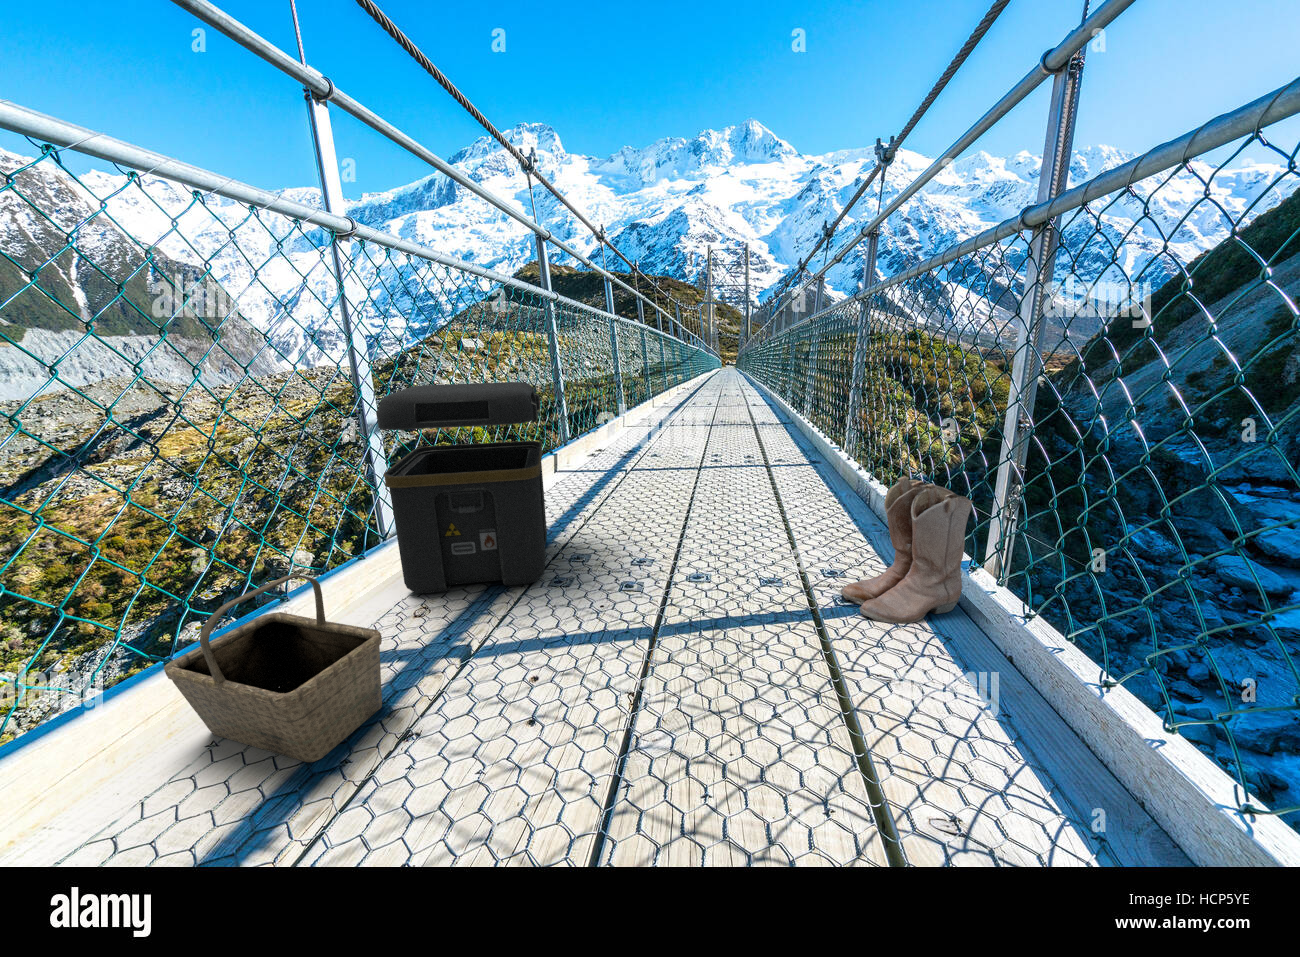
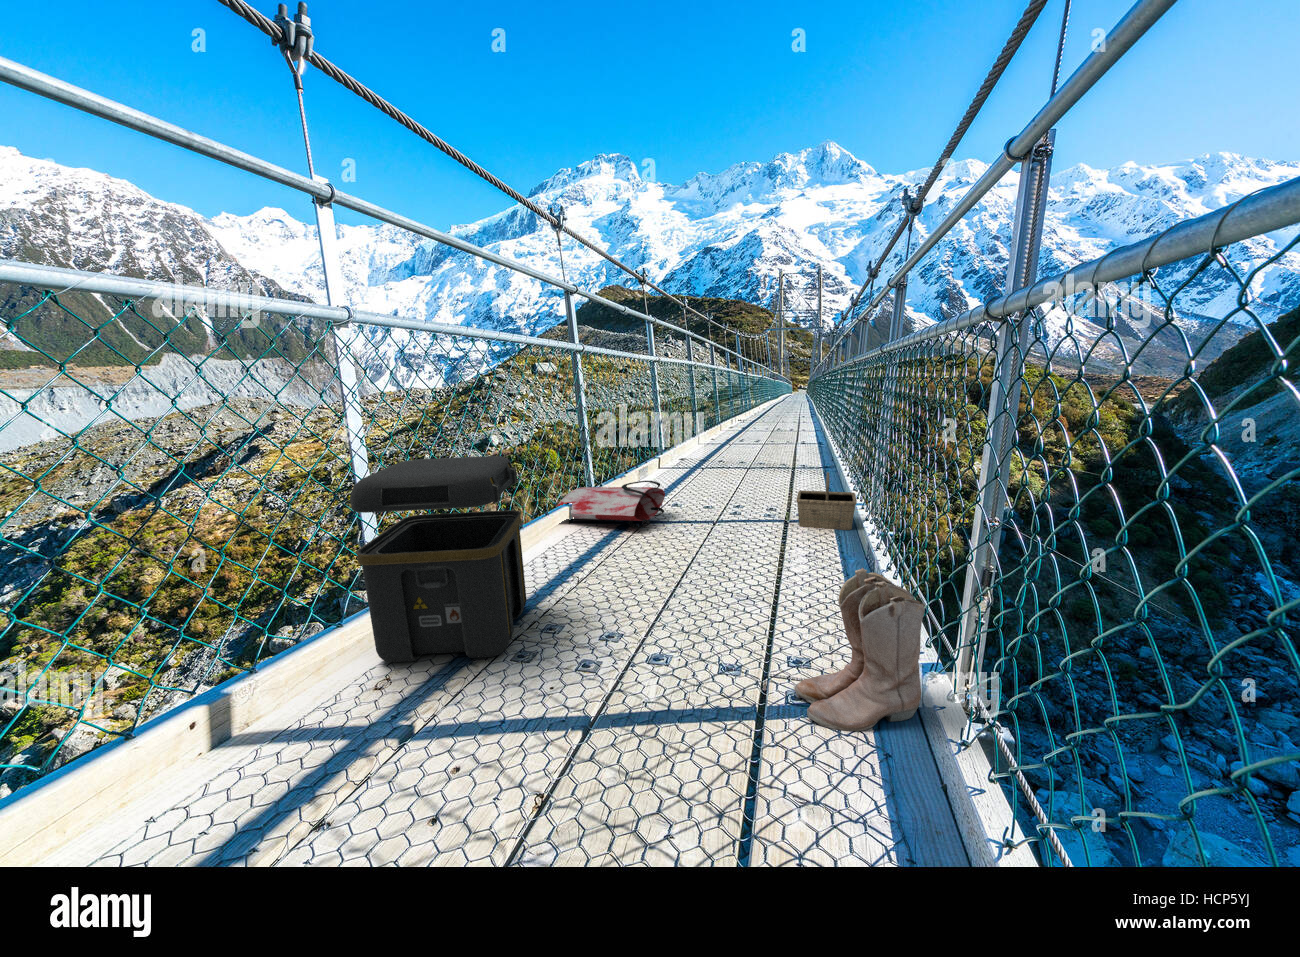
bag: none [538,427,652,473] -> present [556,481,665,528]
basket: present [164,575,382,762] -> present [796,472,857,530]

